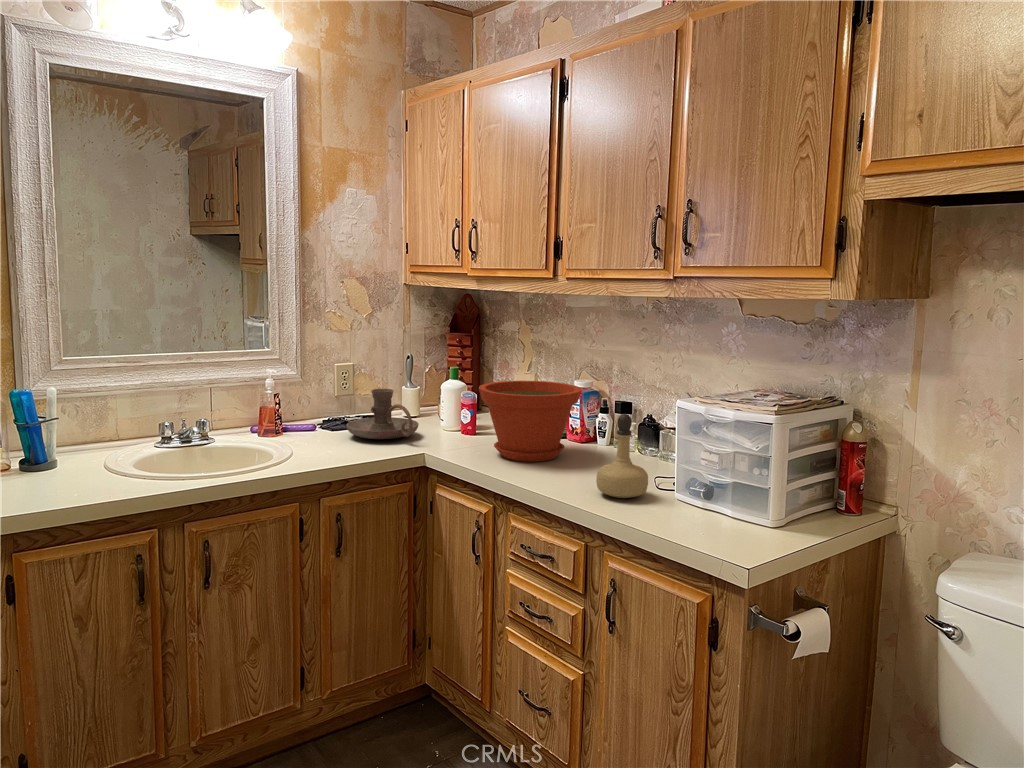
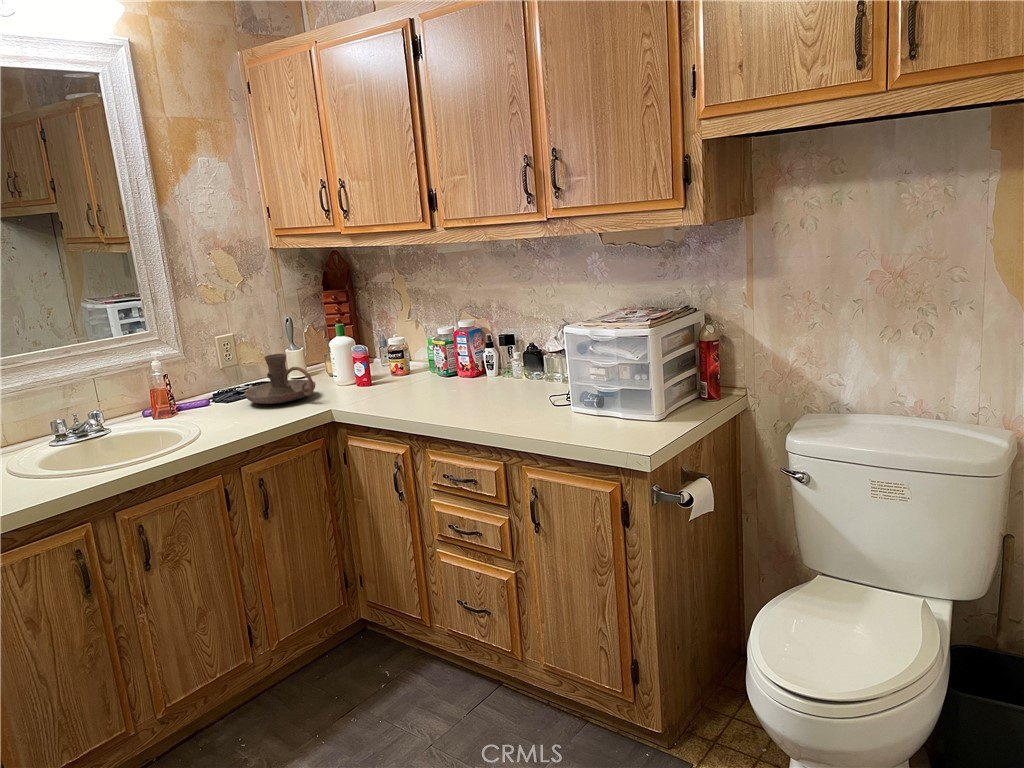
plant pot: present [479,381,582,462] -> none [374,325,470,402]
perfume bottle: present [596,414,648,498] -> none [503,345,548,419]

